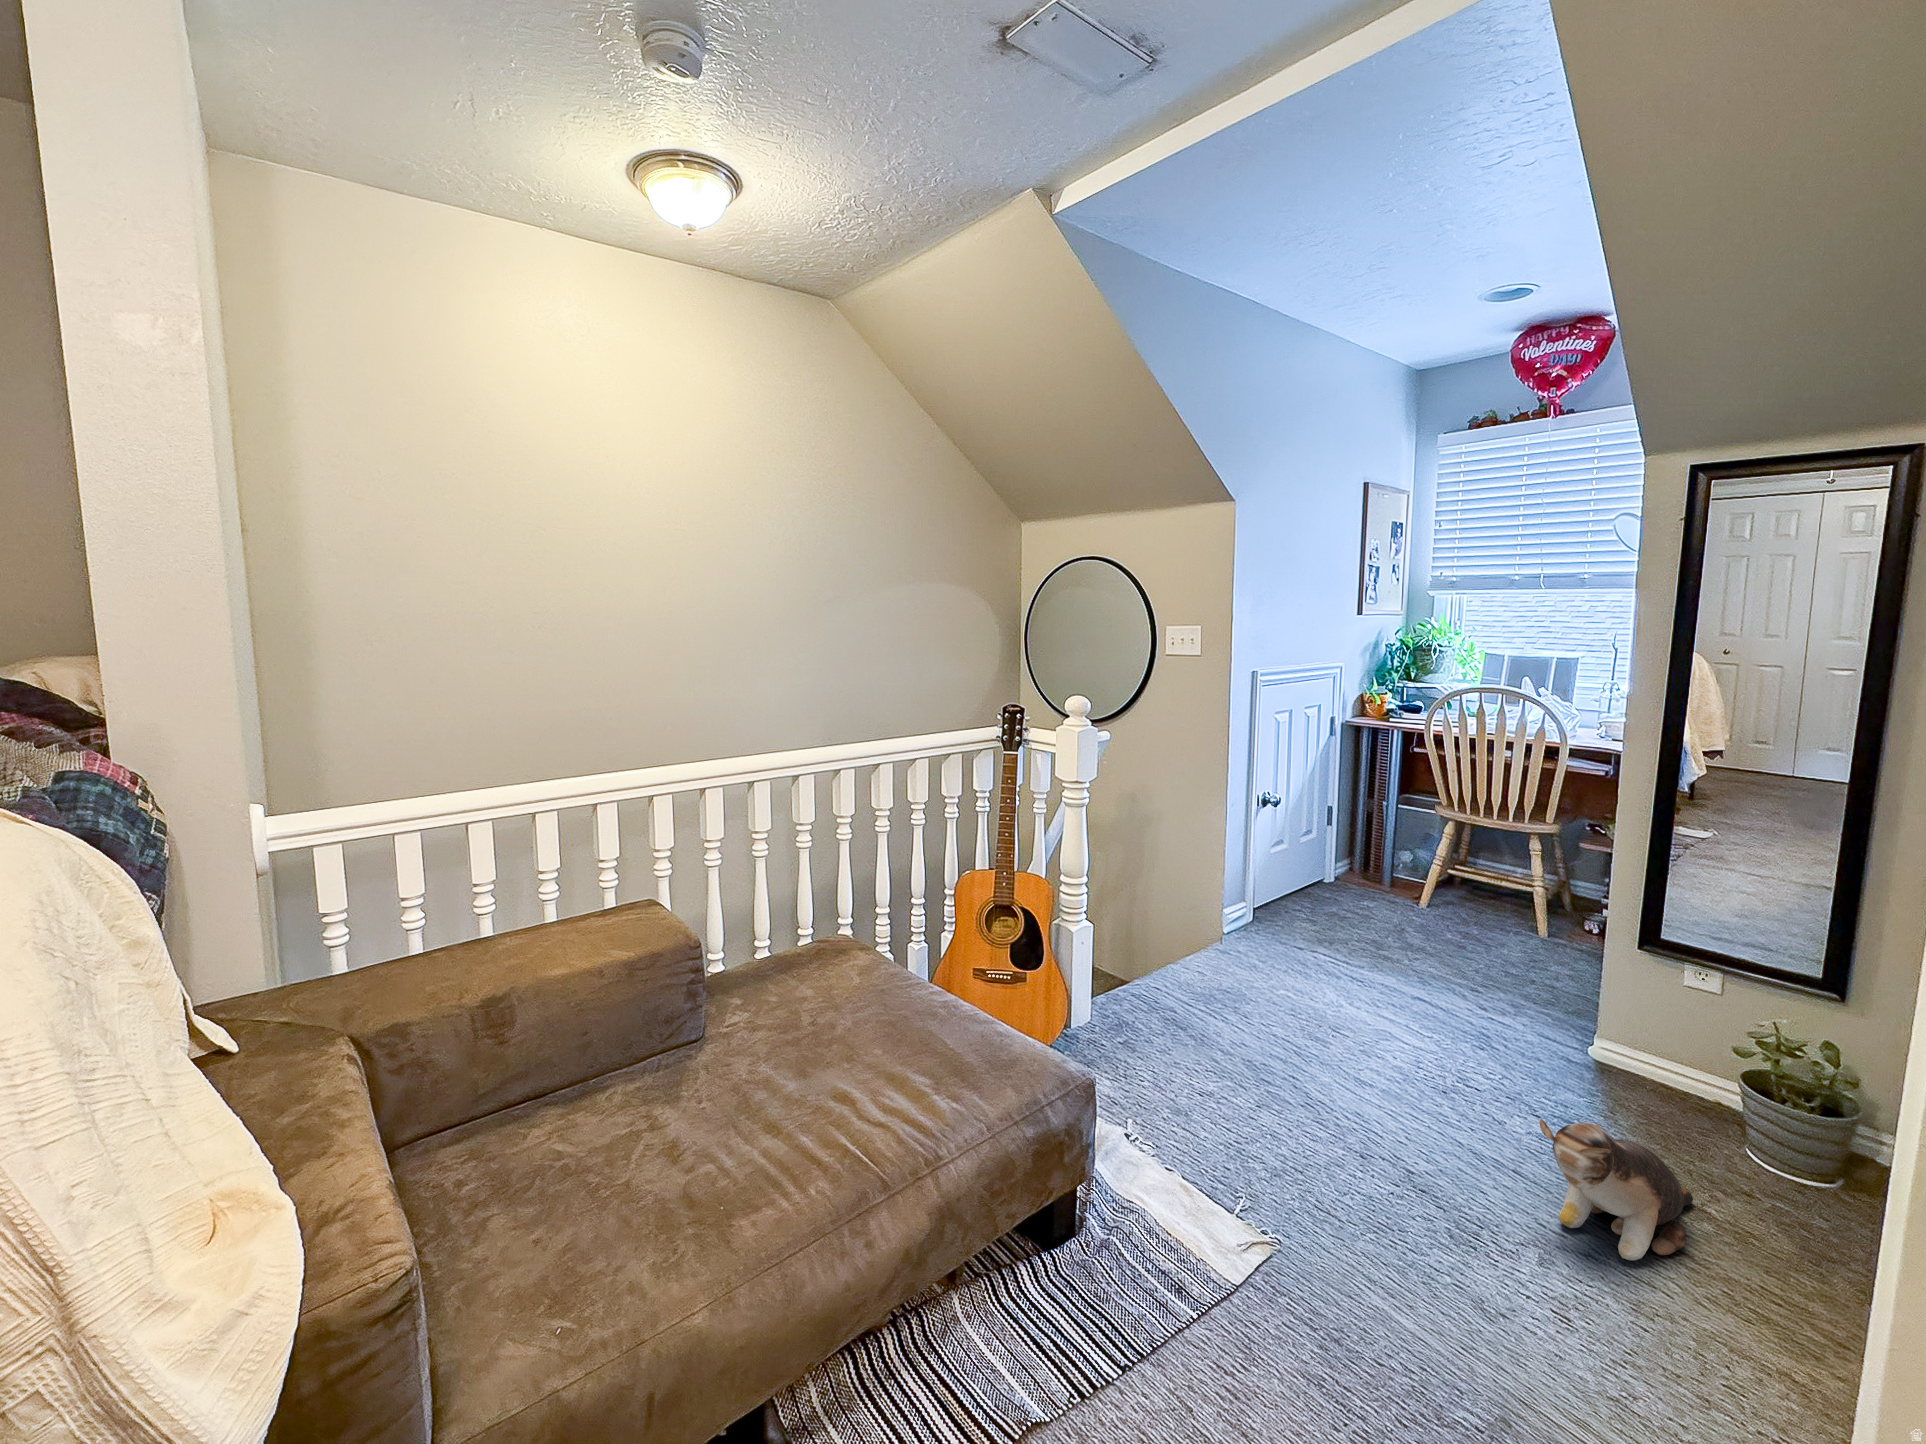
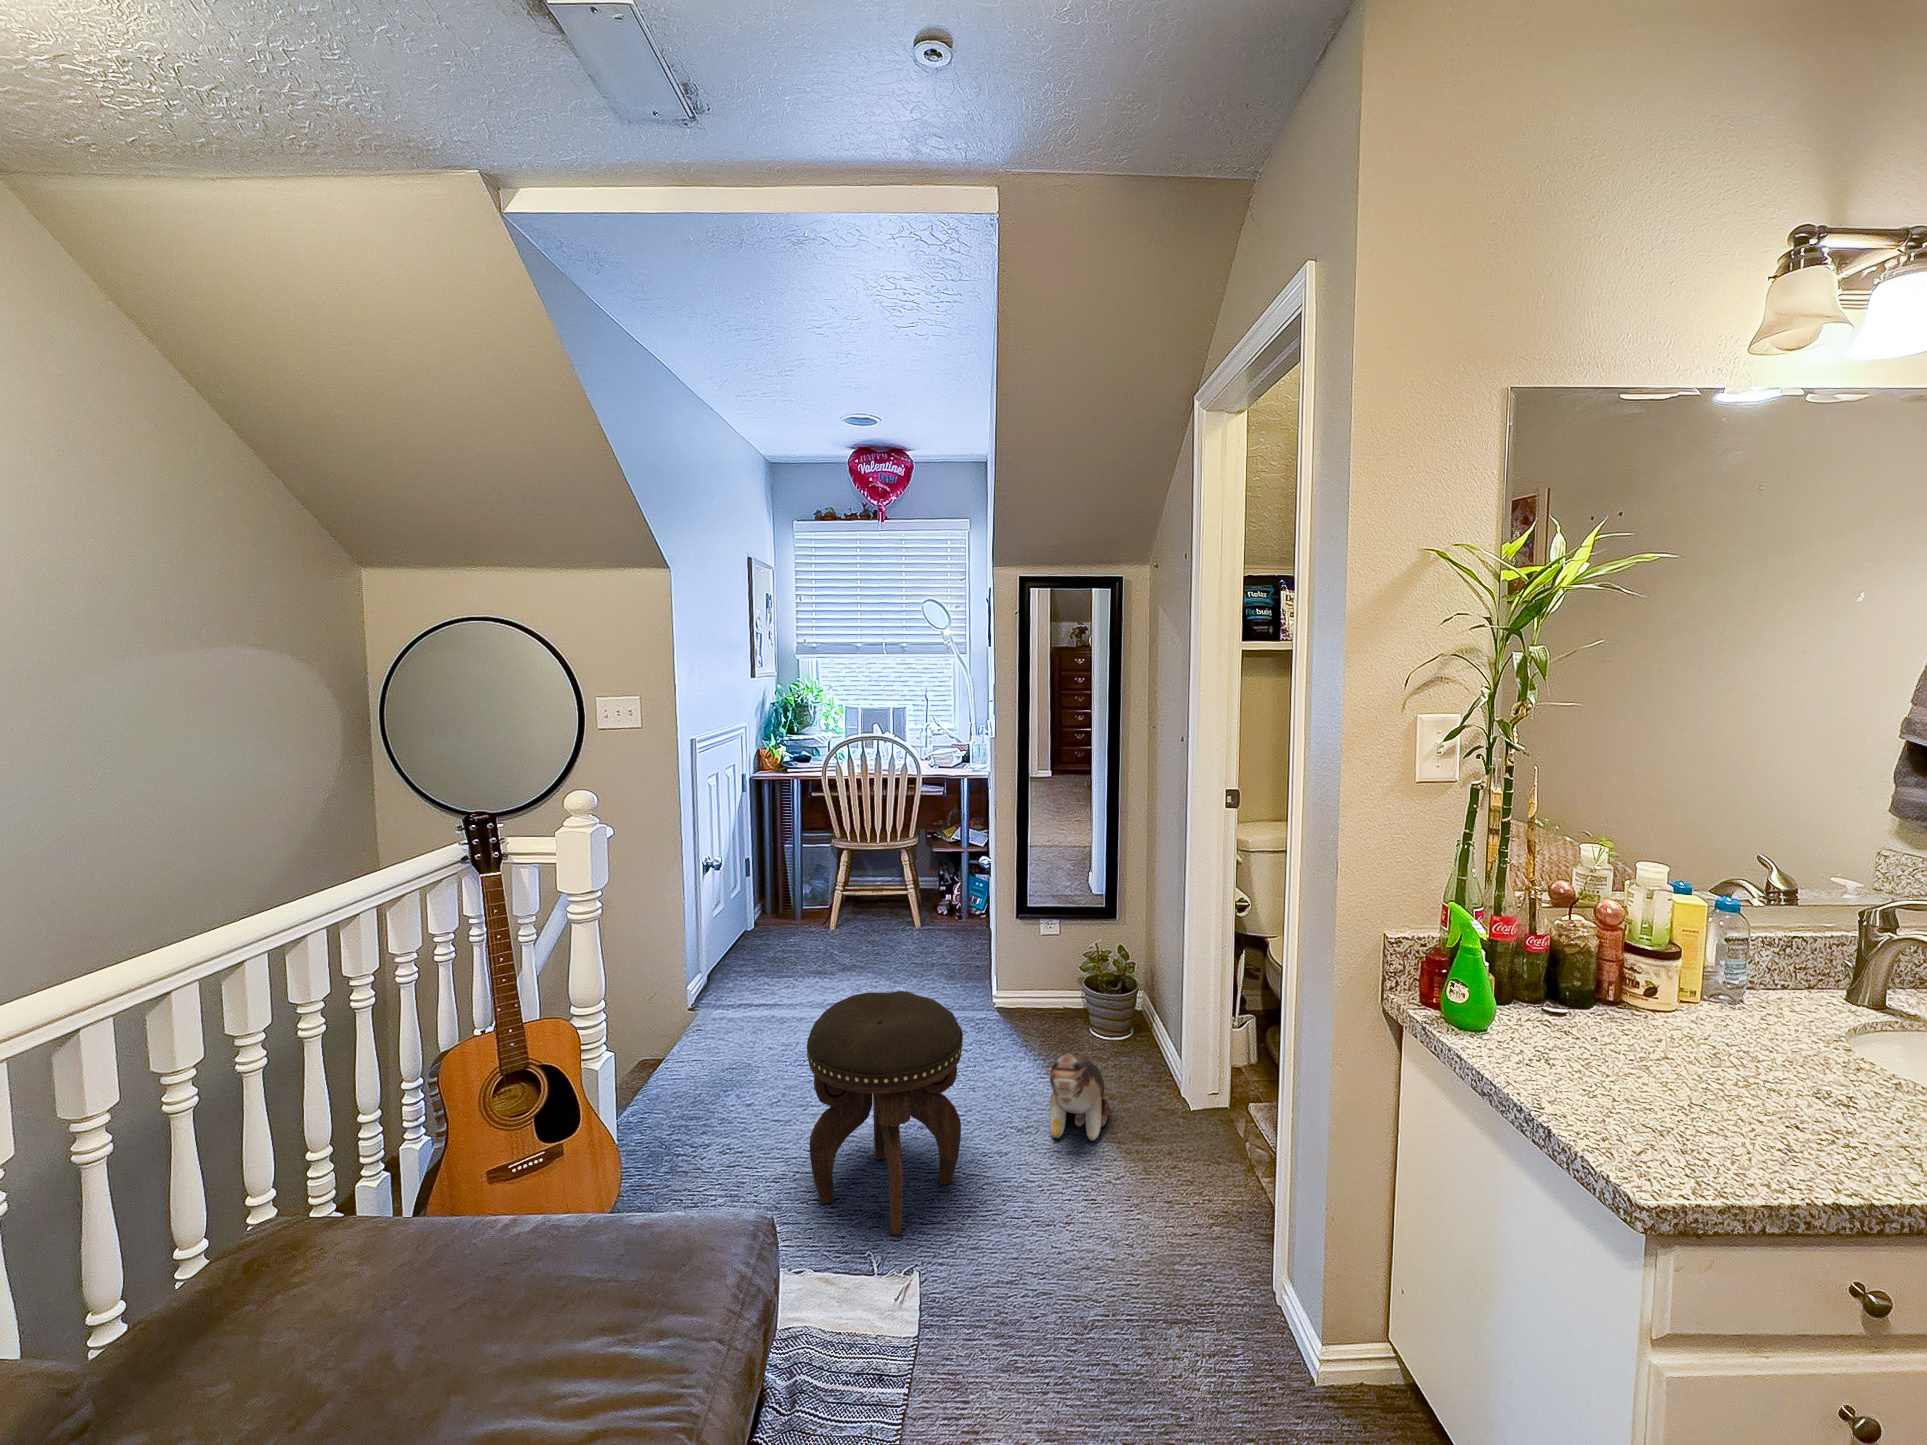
footstool: none [1222,943,1410,1199] -> present [807,991,963,1235]

